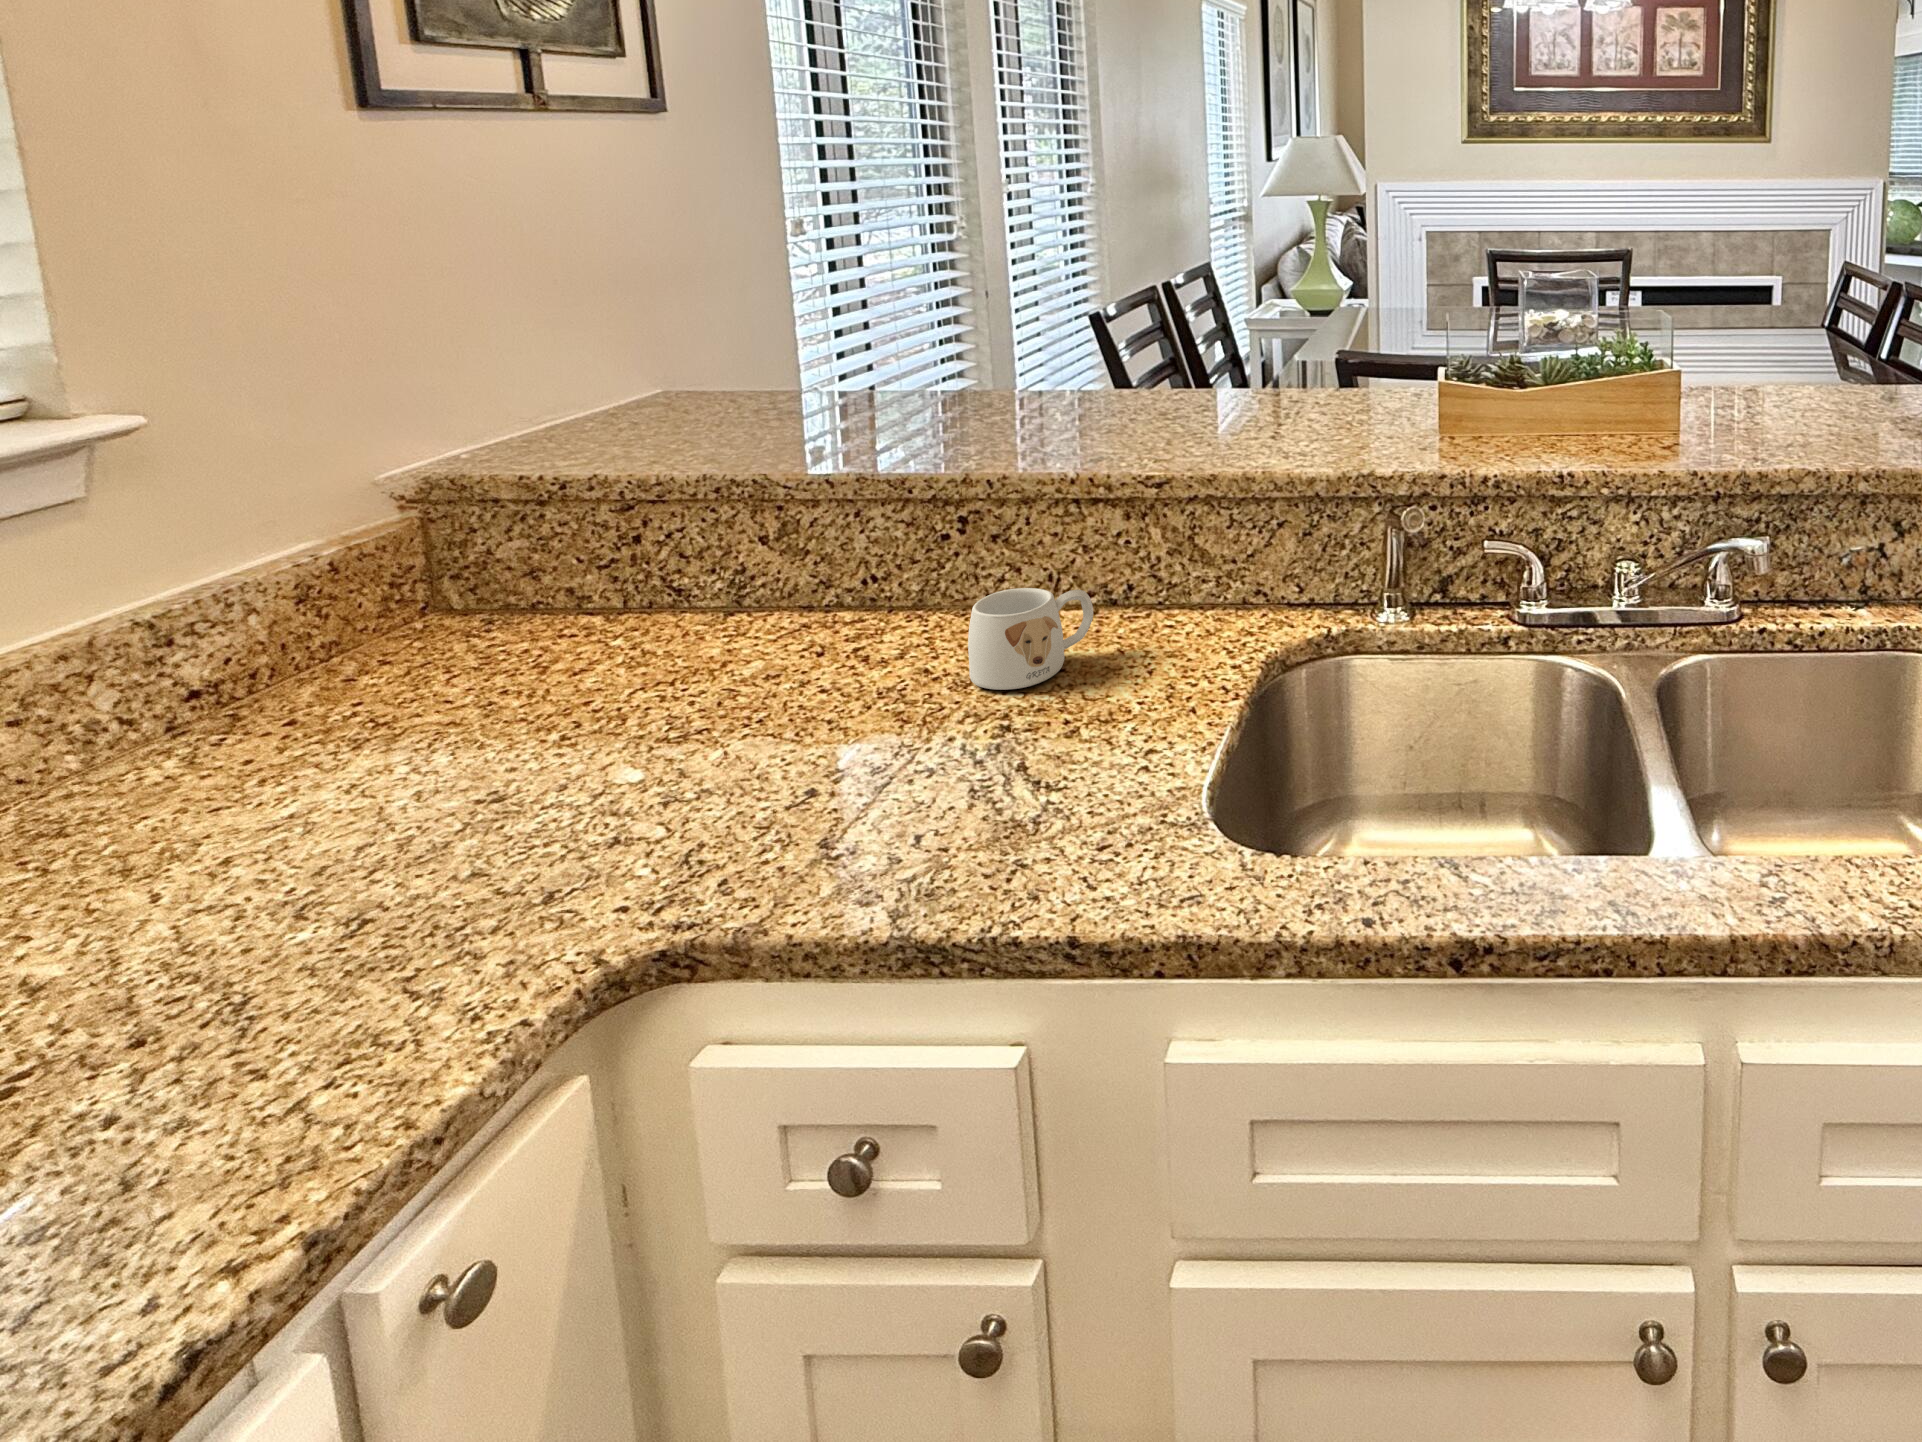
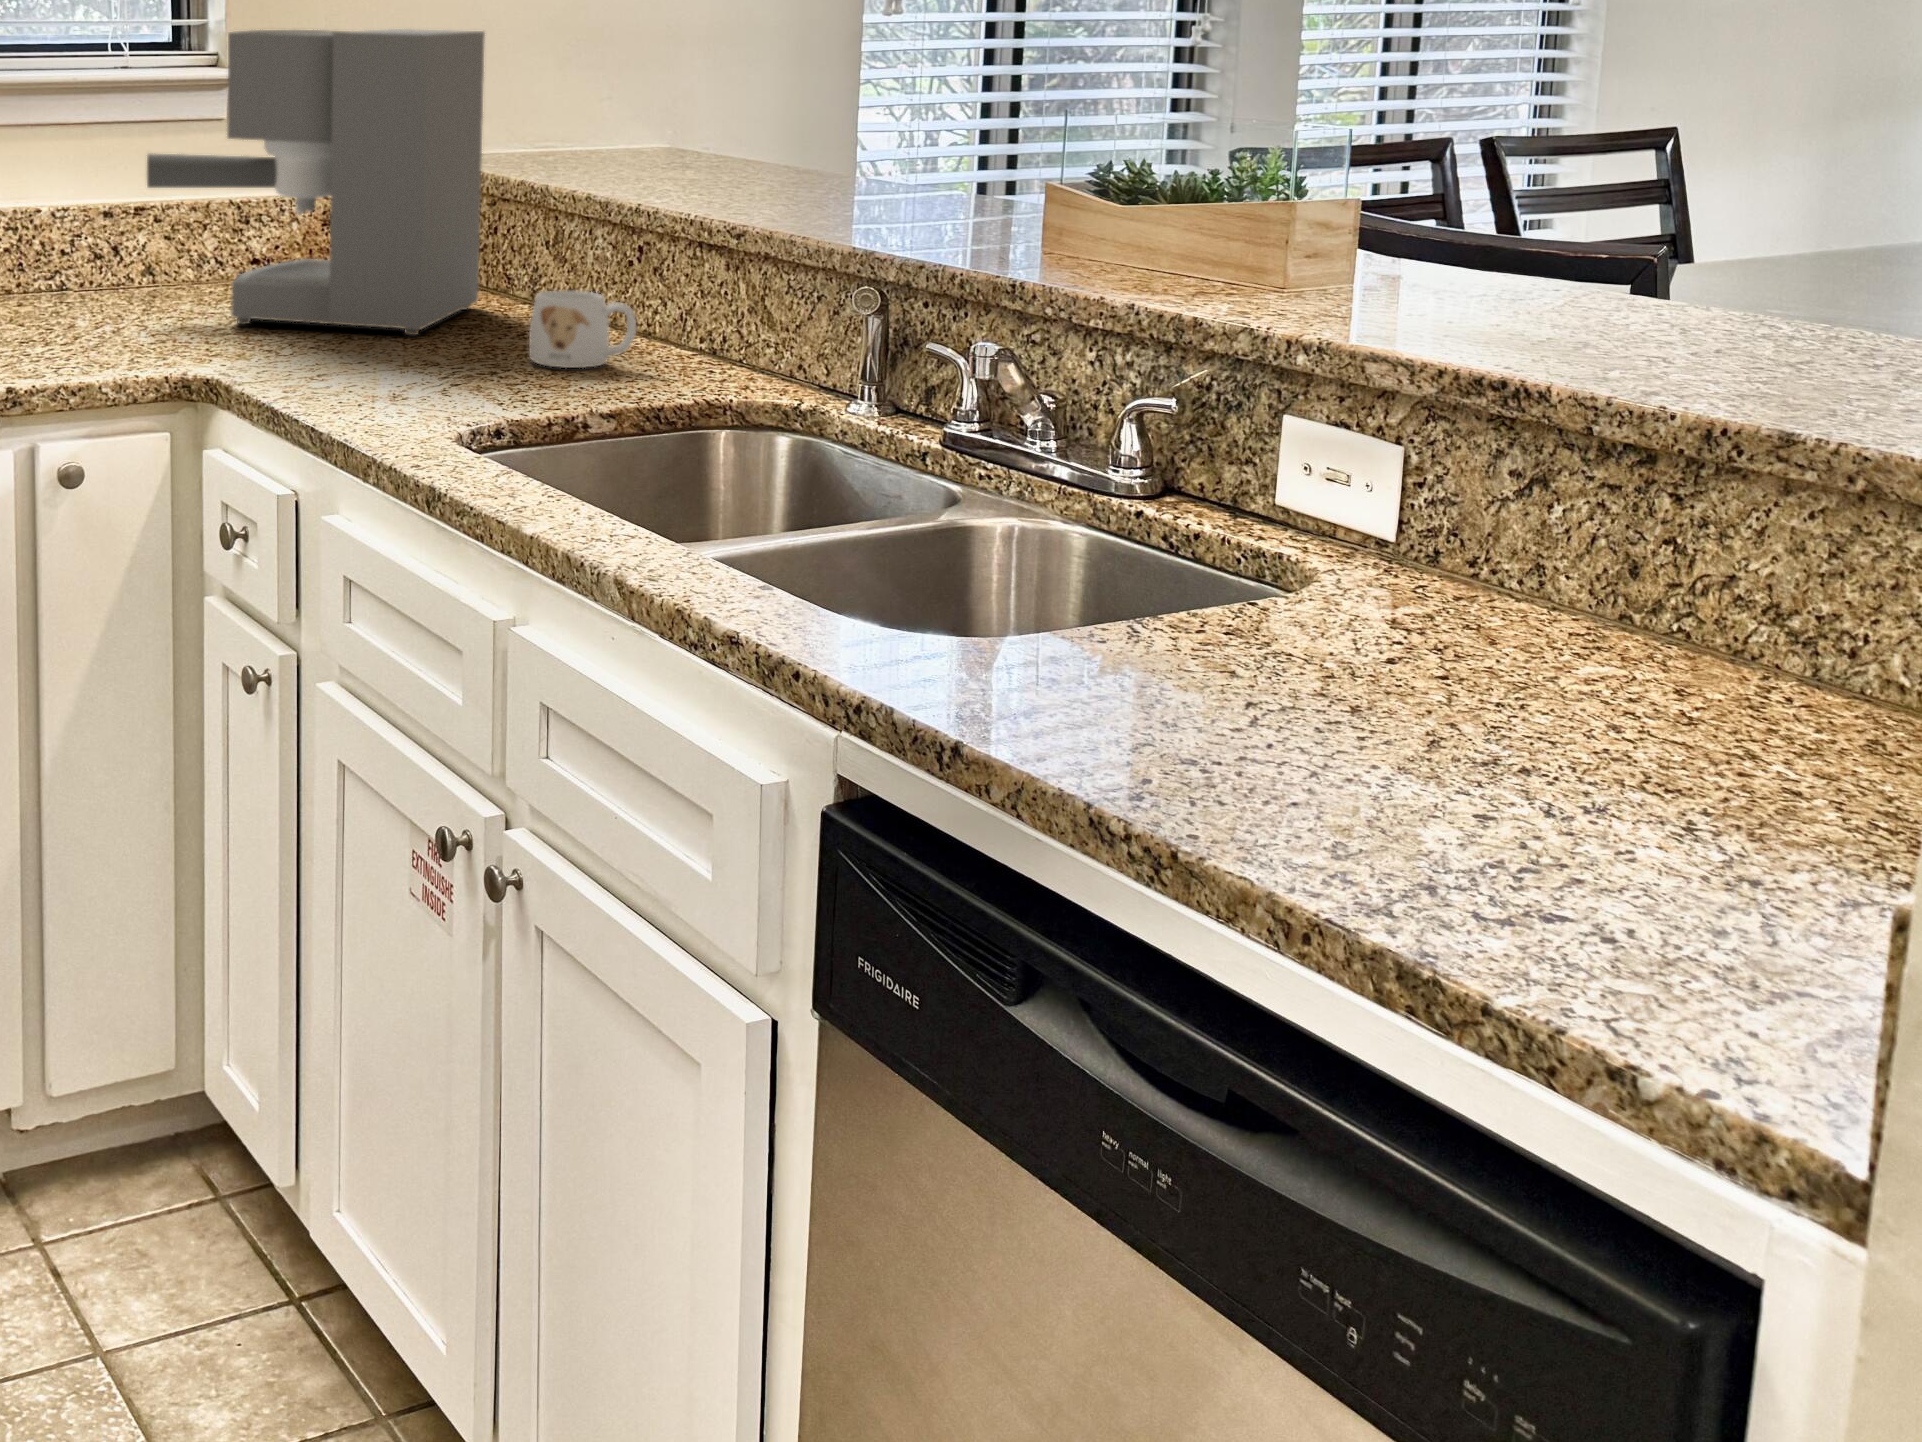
coffee maker: none [78,315,751,817] -> present [147,29,485,335]

